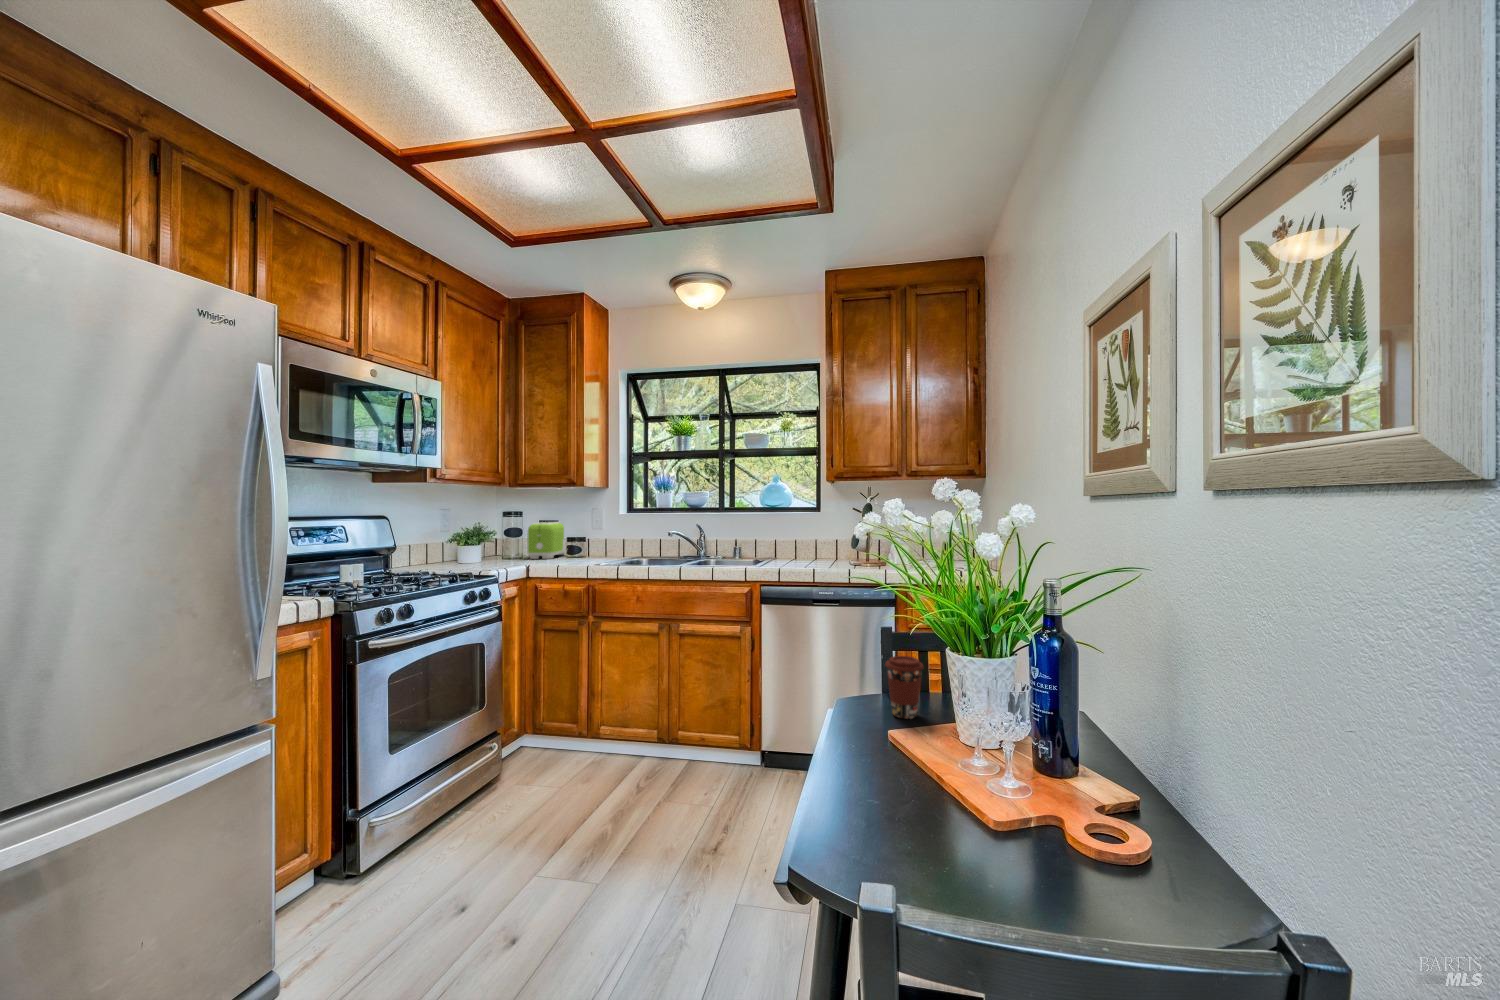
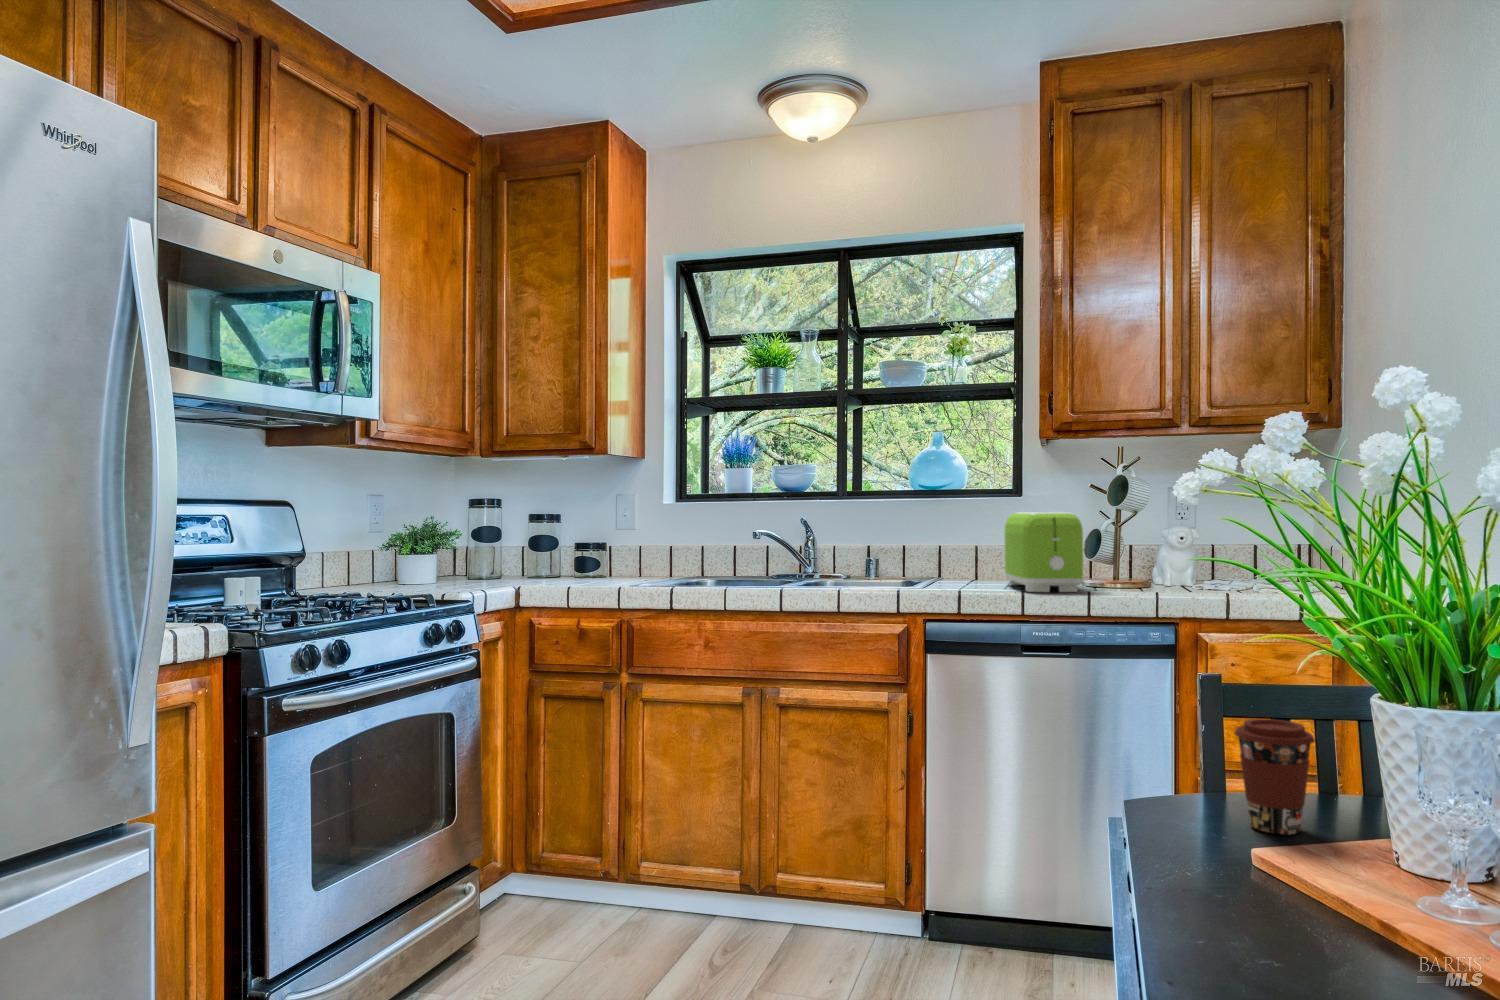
toaster: present [527,522,566,559] -> present [1005,512,1083,592]

